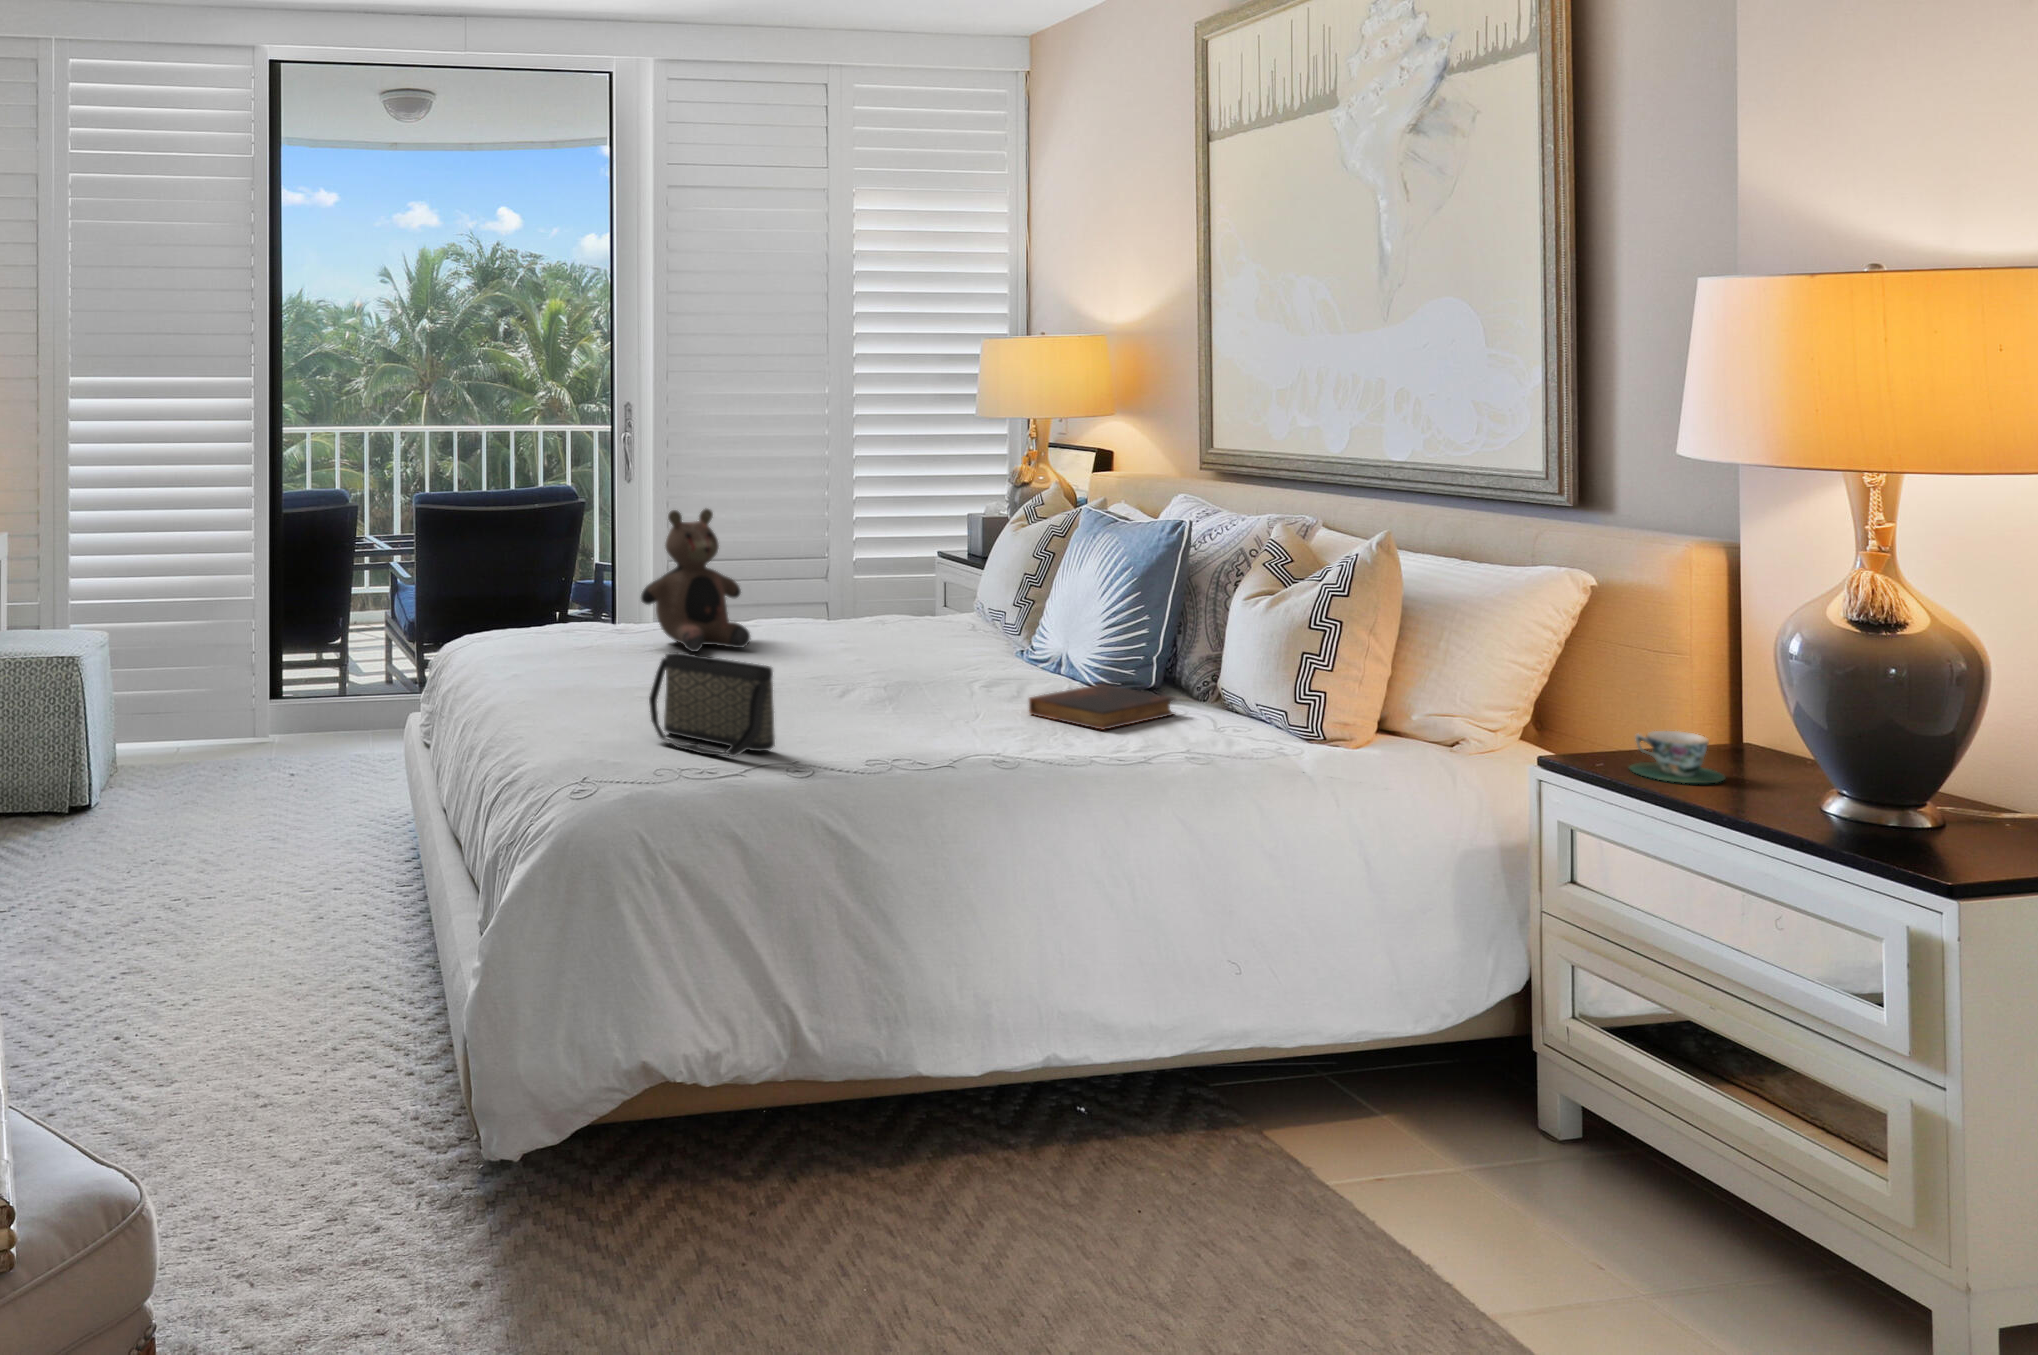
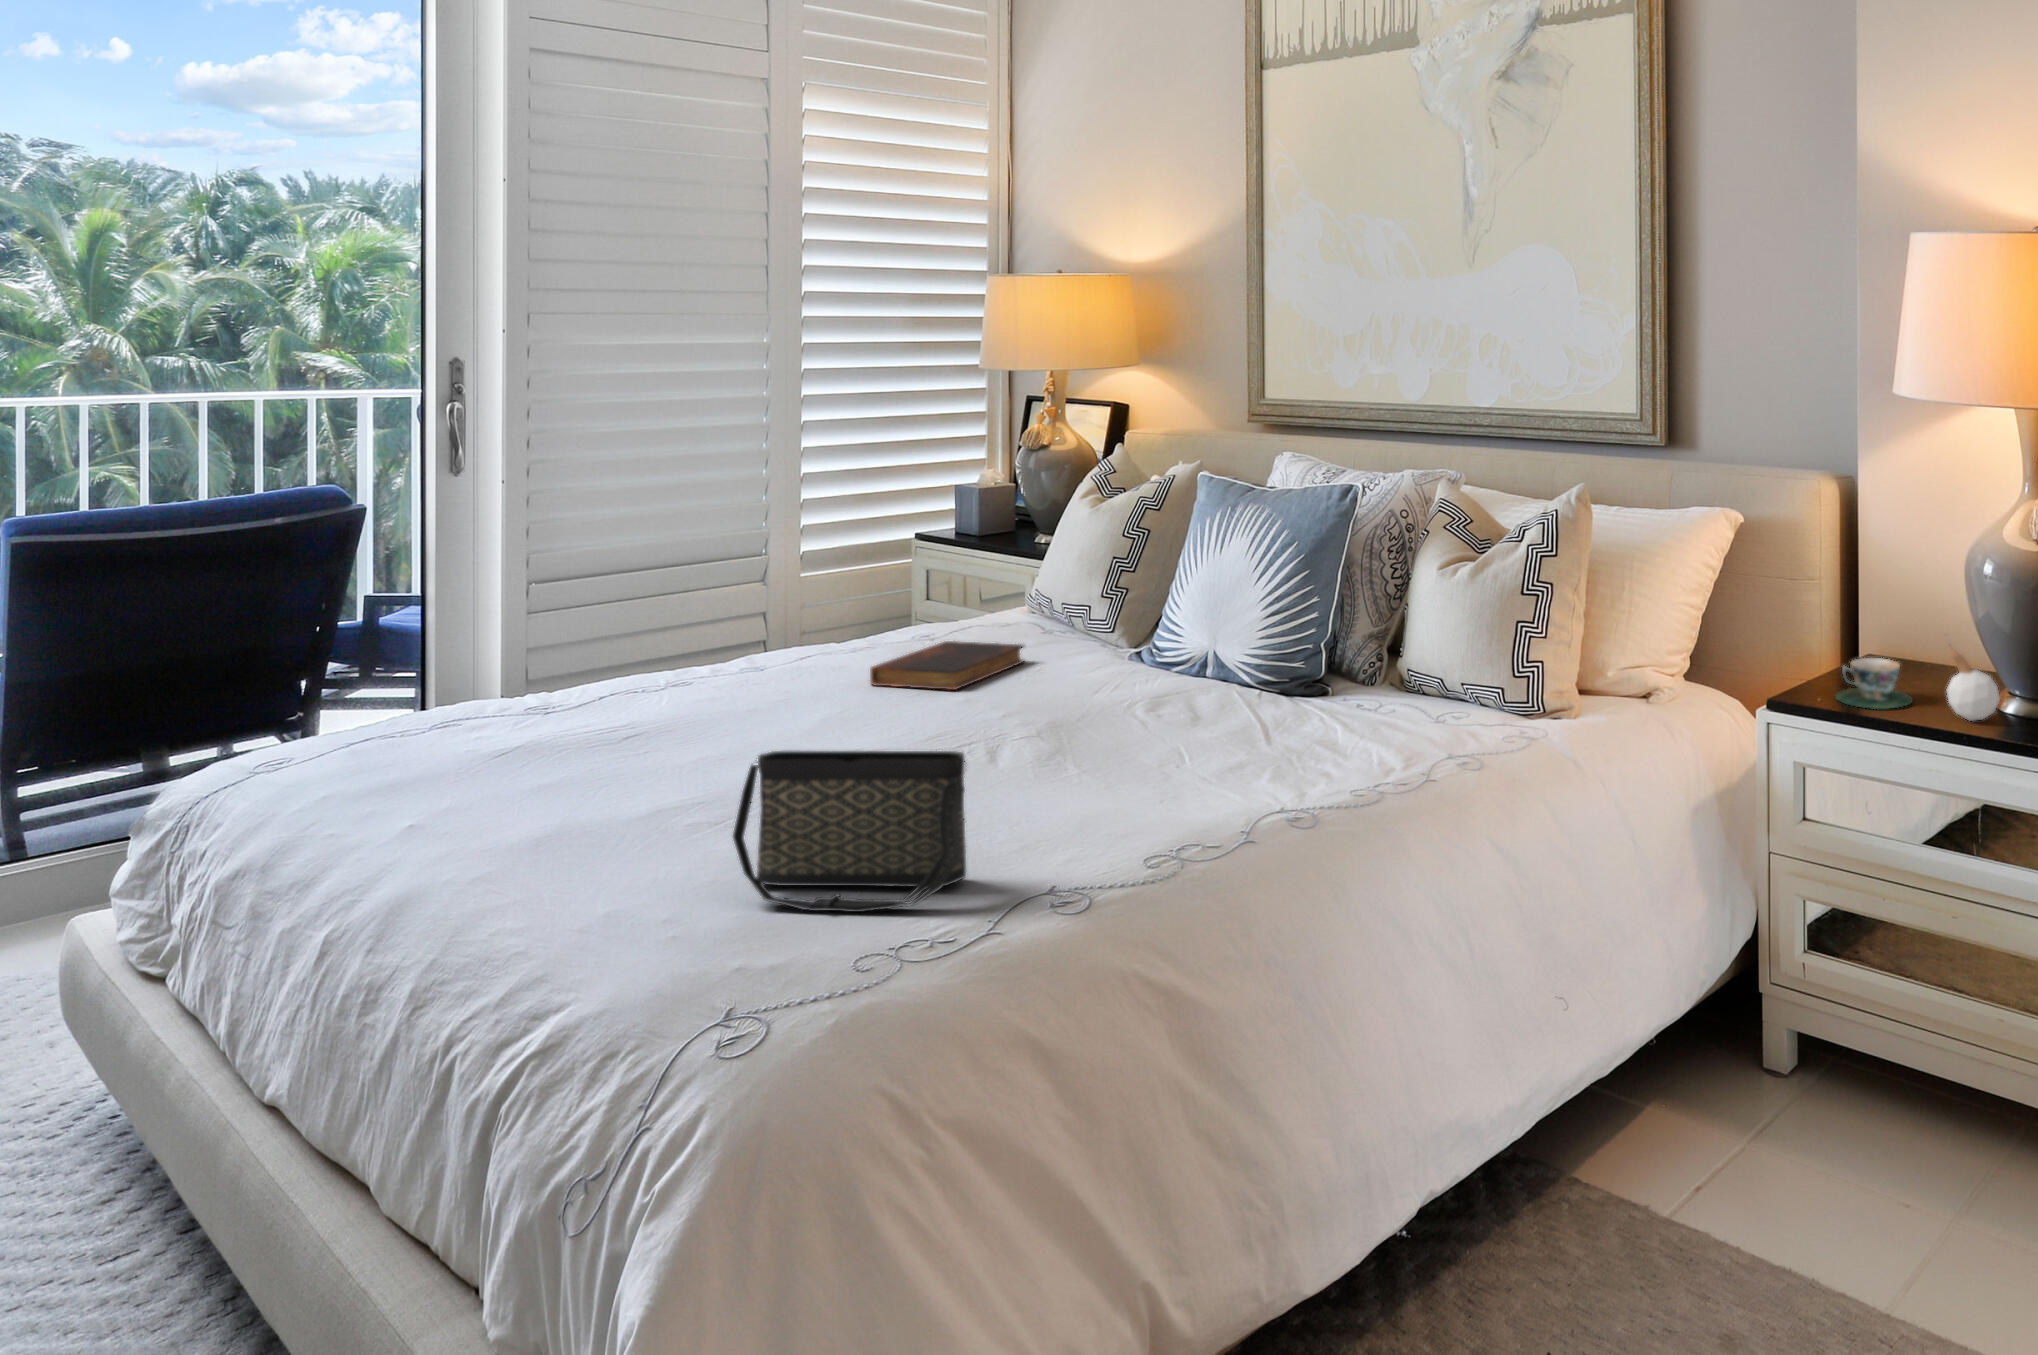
teddy bear: present [641,508,751,652] -> none [586,509,774,724]
book: present [1029,684,1175,730] -> present [870,641,1024,690]
candle: none [1735,709,1801,807] -> present [1947,639,2000,721]

